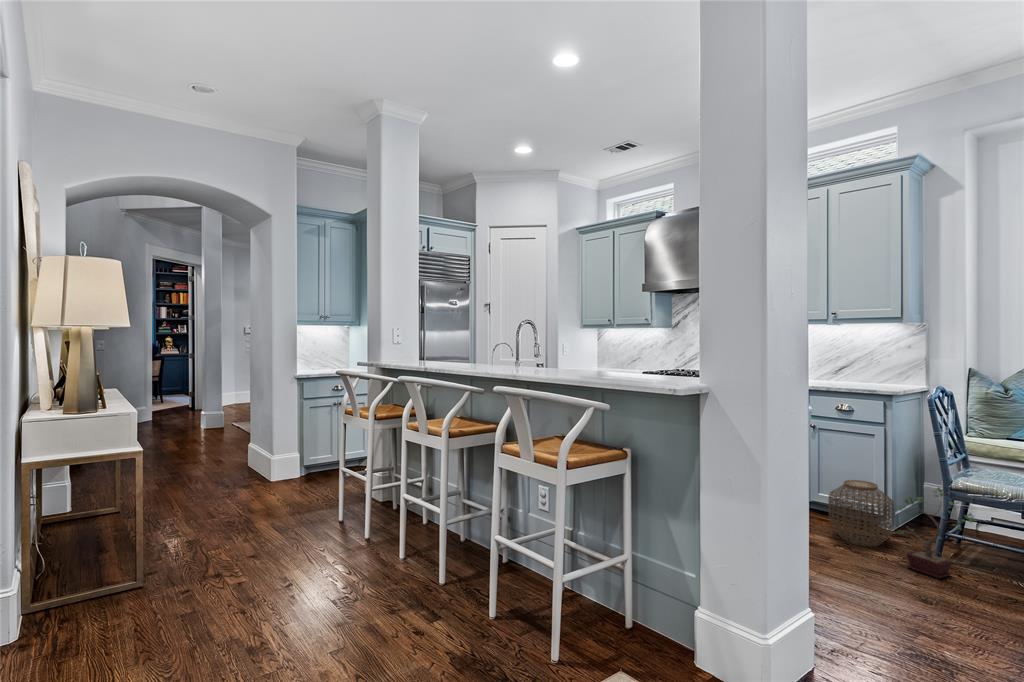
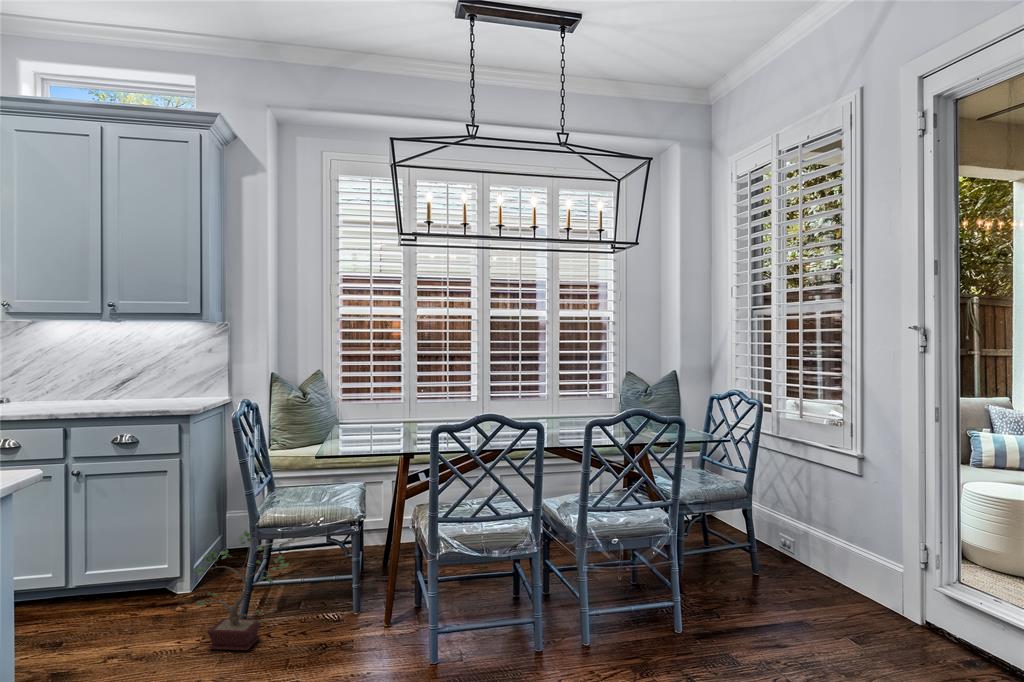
woven basket: present [828,480,894,546] -> none [99,539,192,638]

